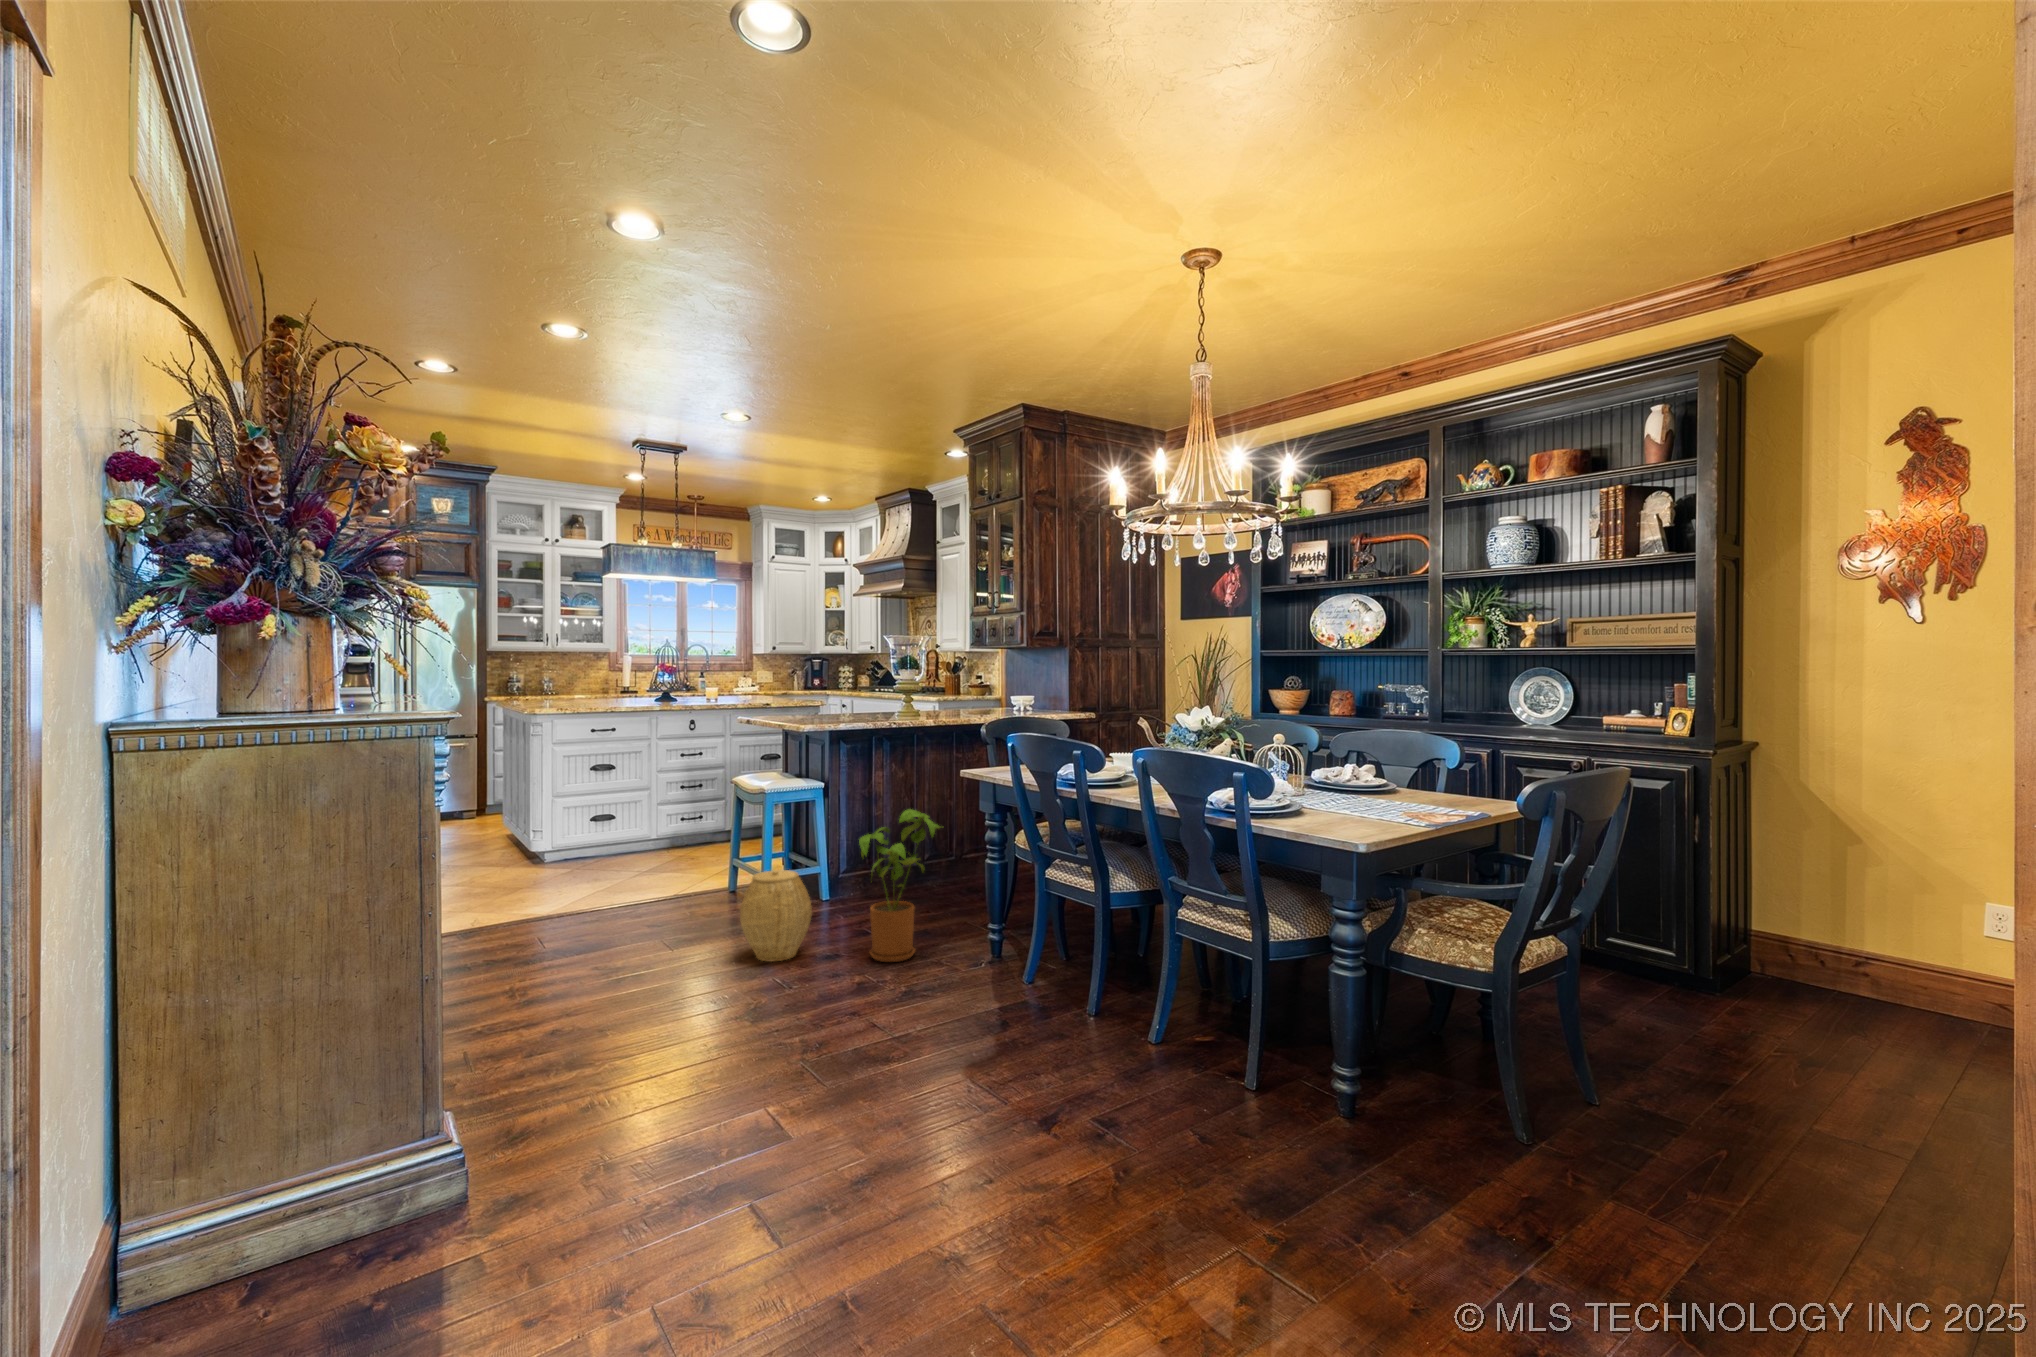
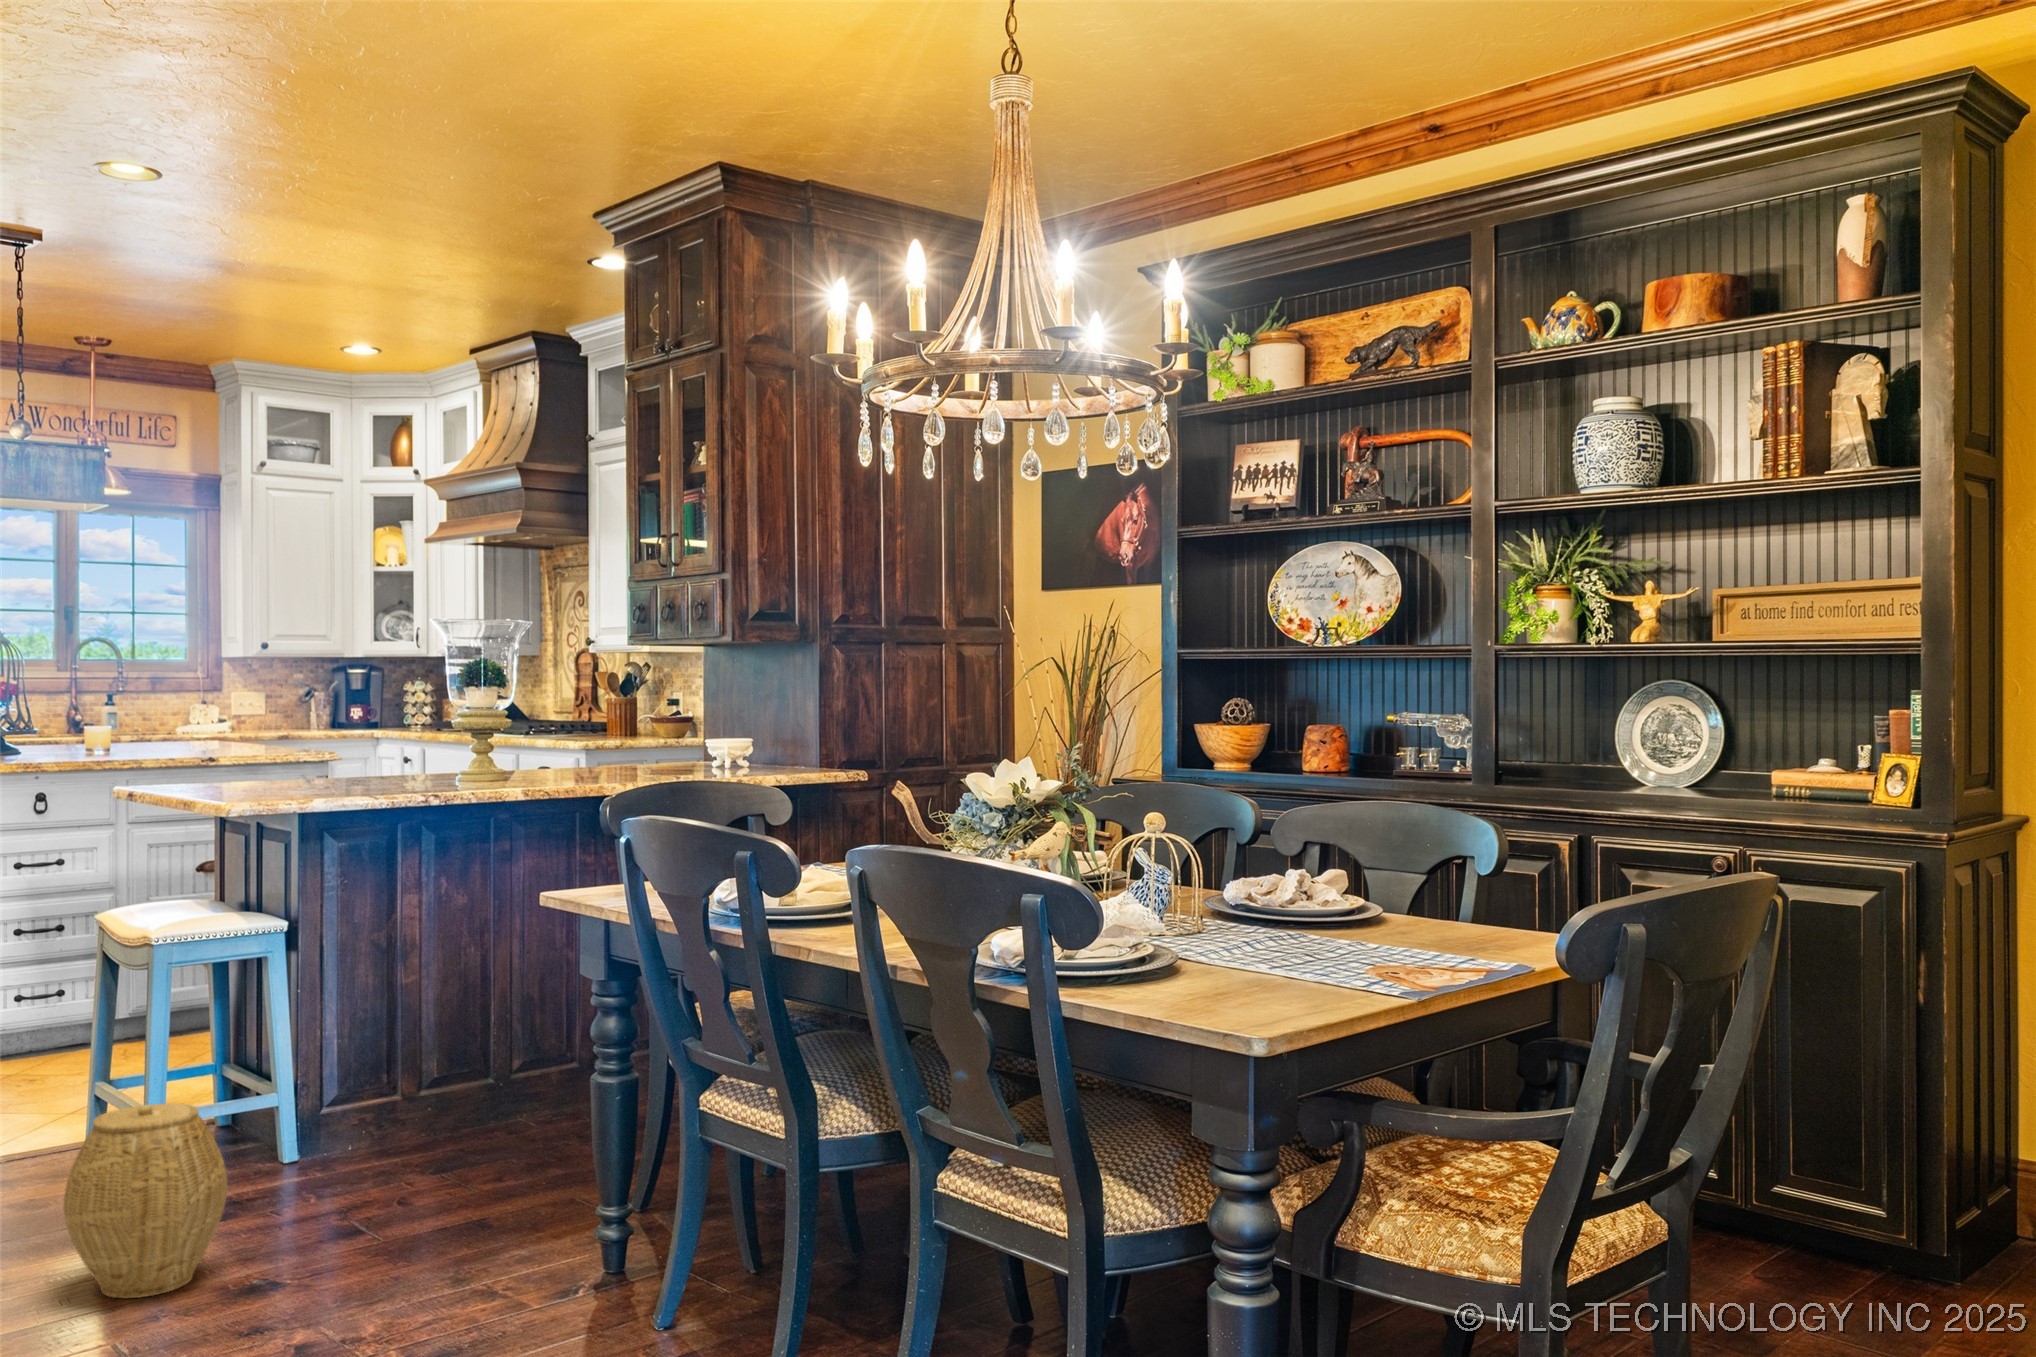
house plant: present [859,809,940,962] -> none [328,971,514,1289]

